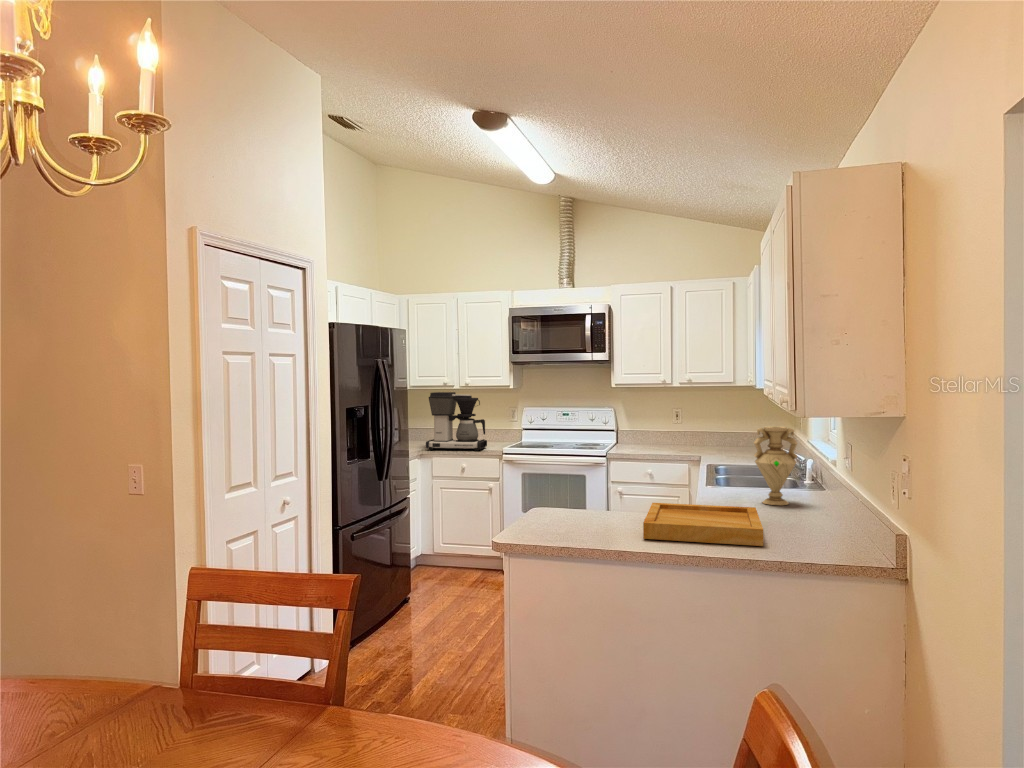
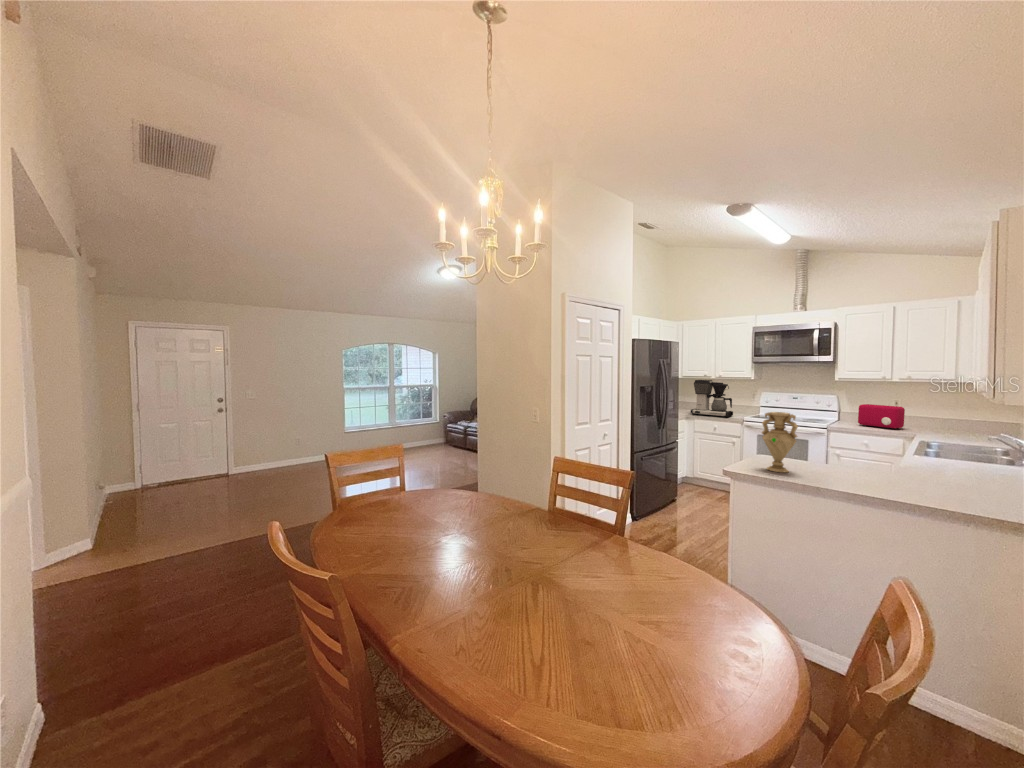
toaster: none [639,418,686,450] -> present [858,404,905,429]
vase: present [754,426,797,505] -> present [762,412,798,472]
tray: present [643,503,763,546] -> none [830,459,941,497]

